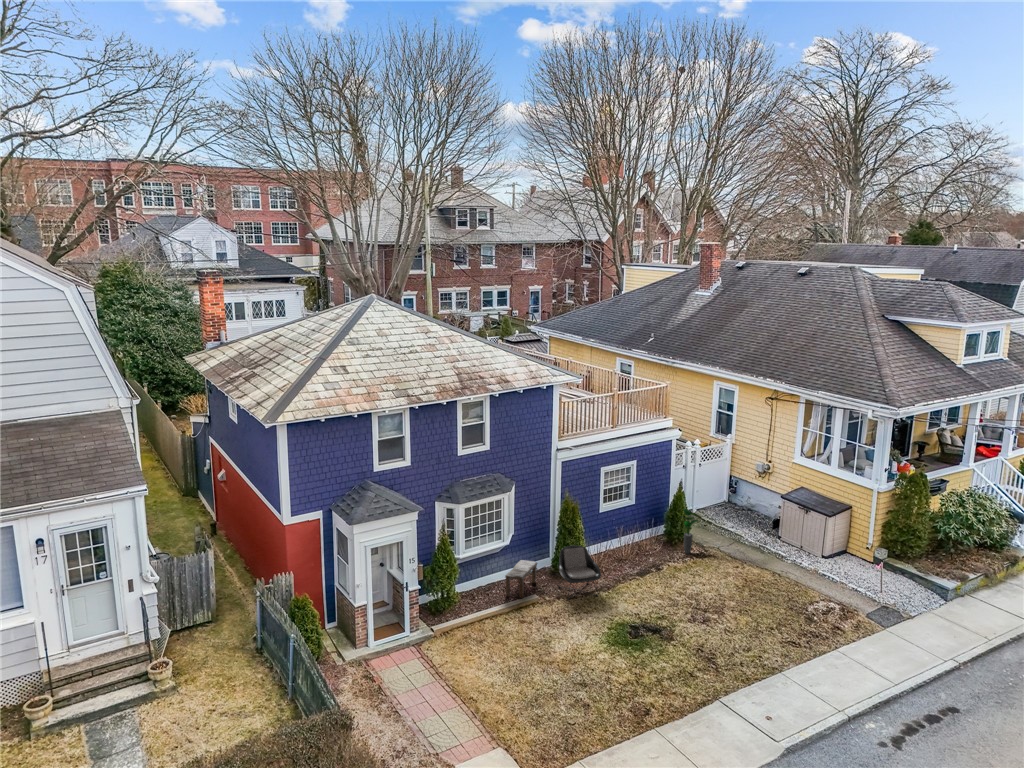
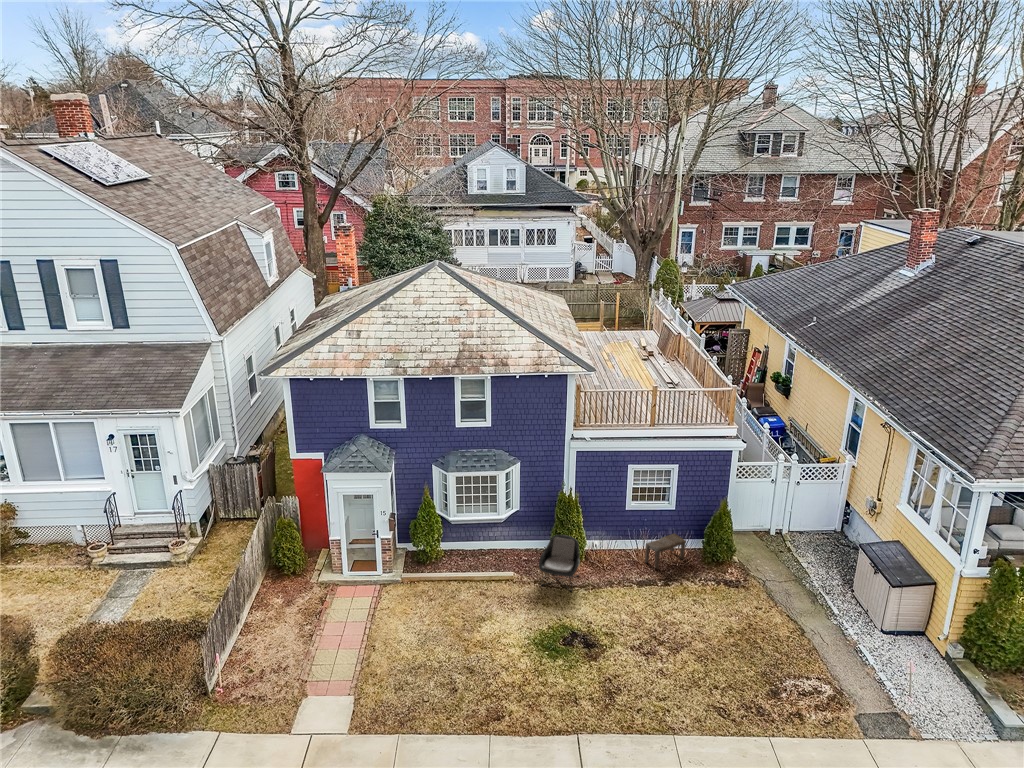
potted plant: present [681,509,698,554] -> none [710,529,732,578]
bench: present [505,560,537,598] -> present [645,533,686,569]

